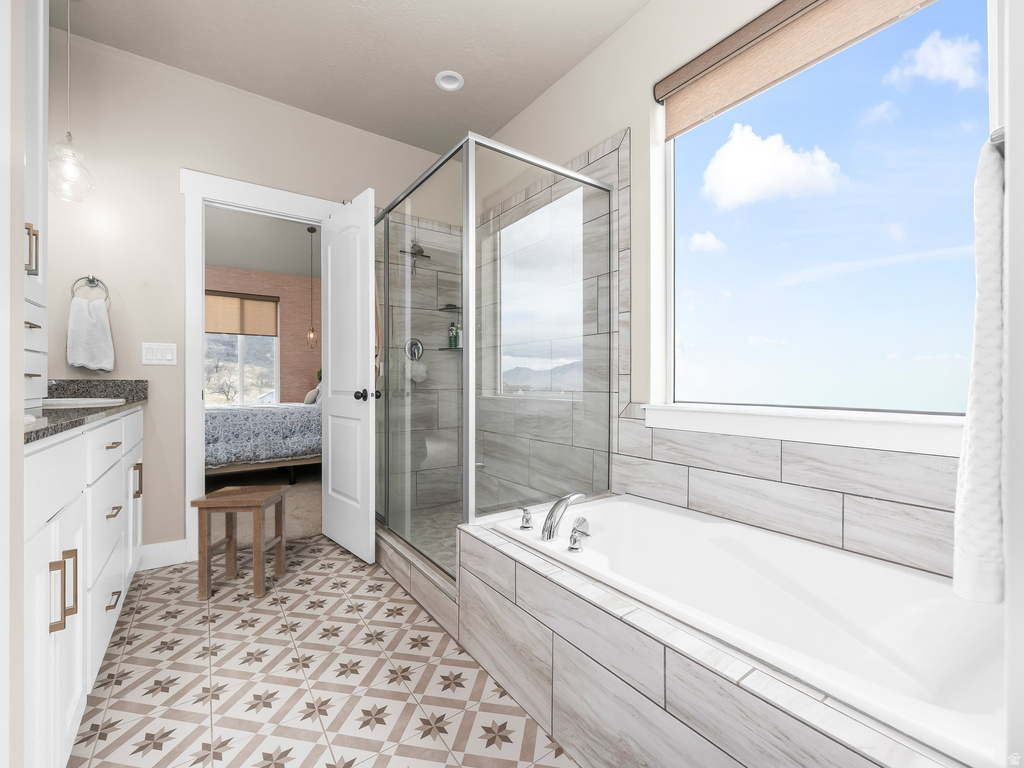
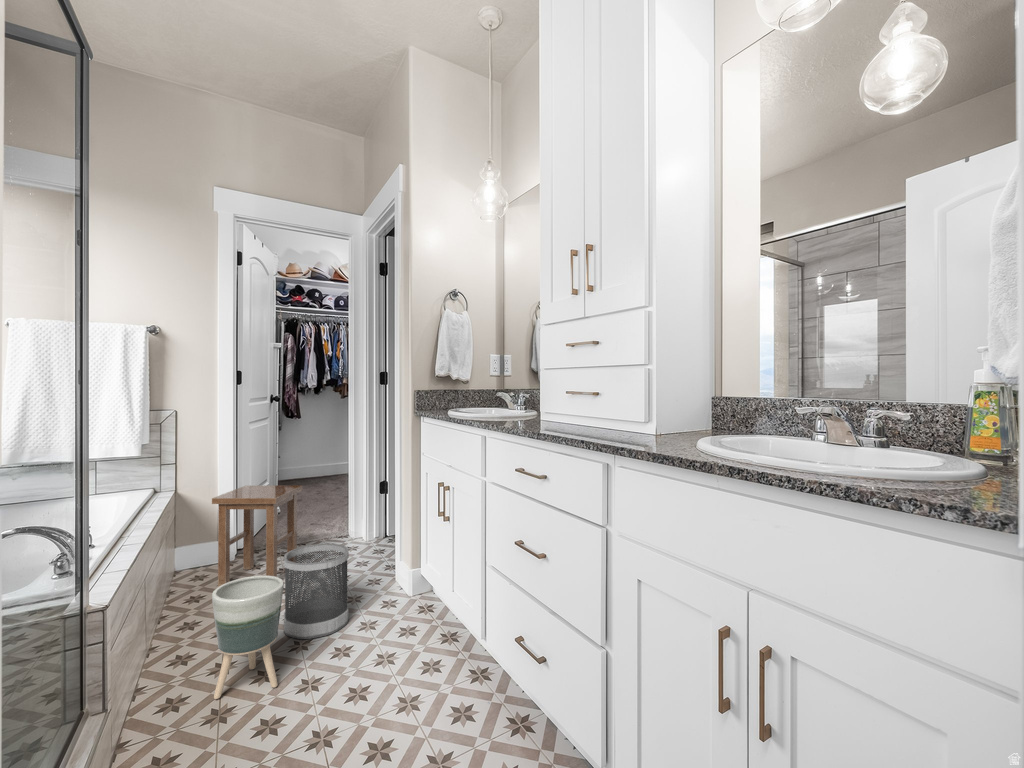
wastebasket: none [278,547,351,655] -> present [284,543,349,639]
planter: none [200,585,283,731] -> present [212,575,284,699]

